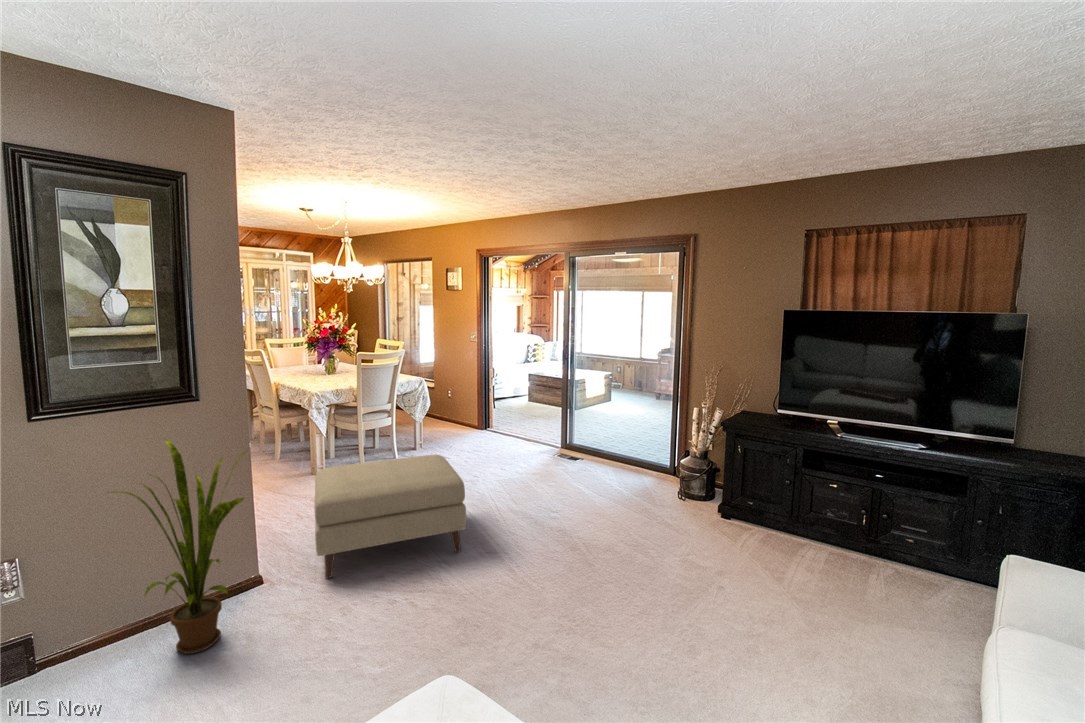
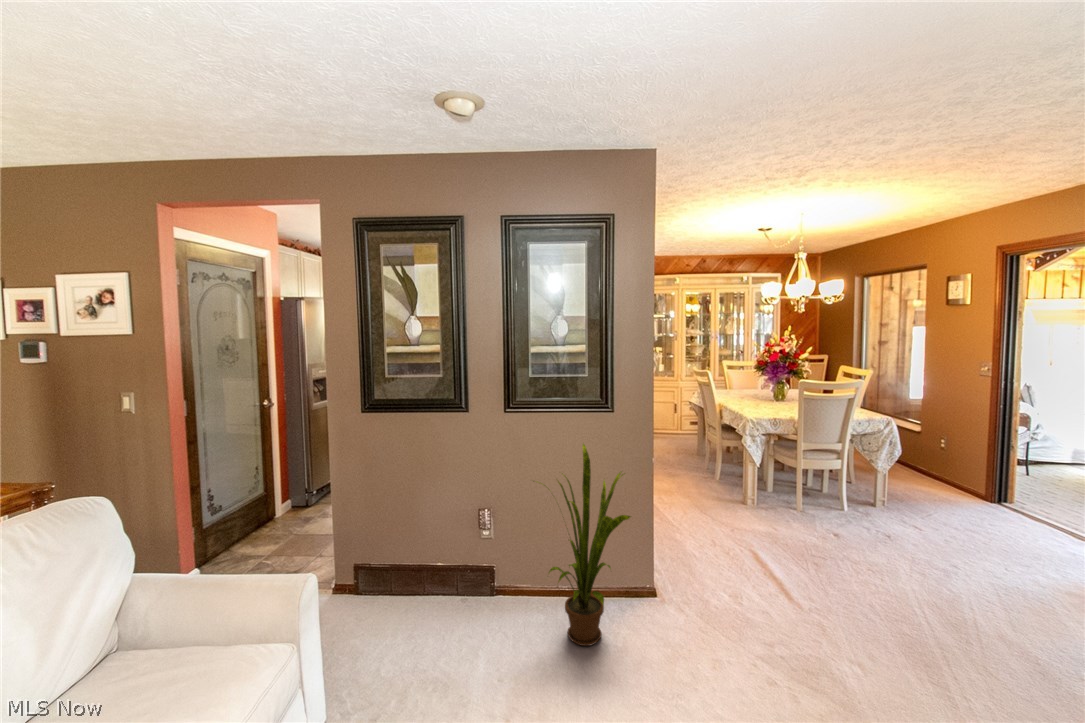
ottoman: present [315,455,466,578] -> none [703,504,917,688]

